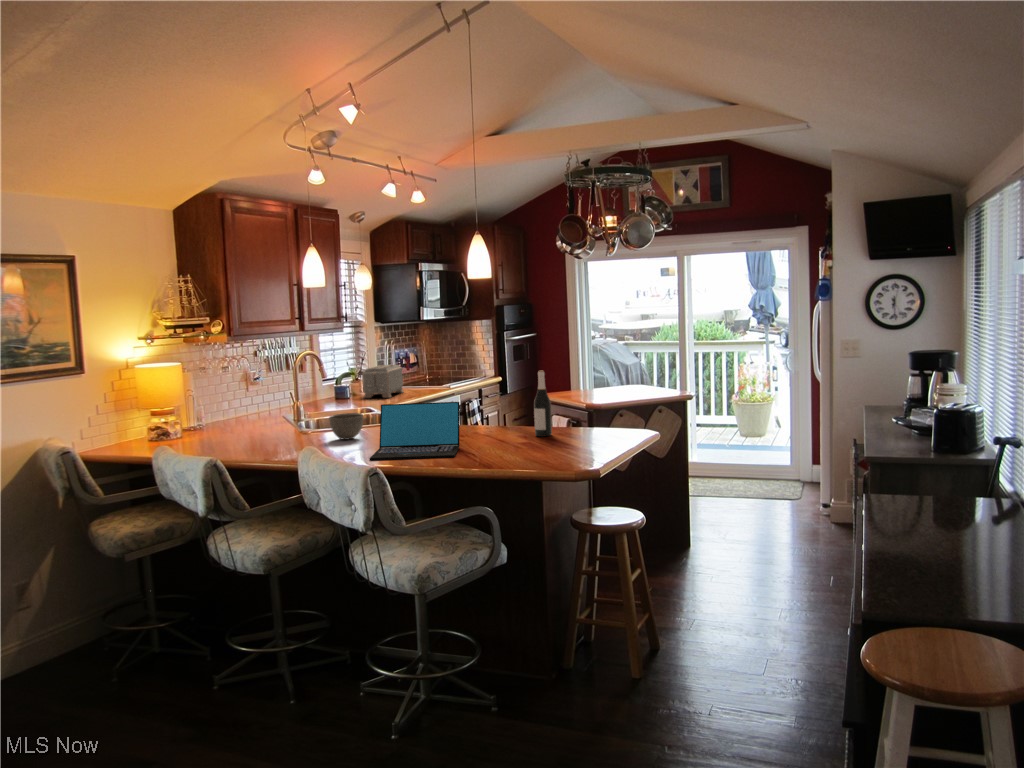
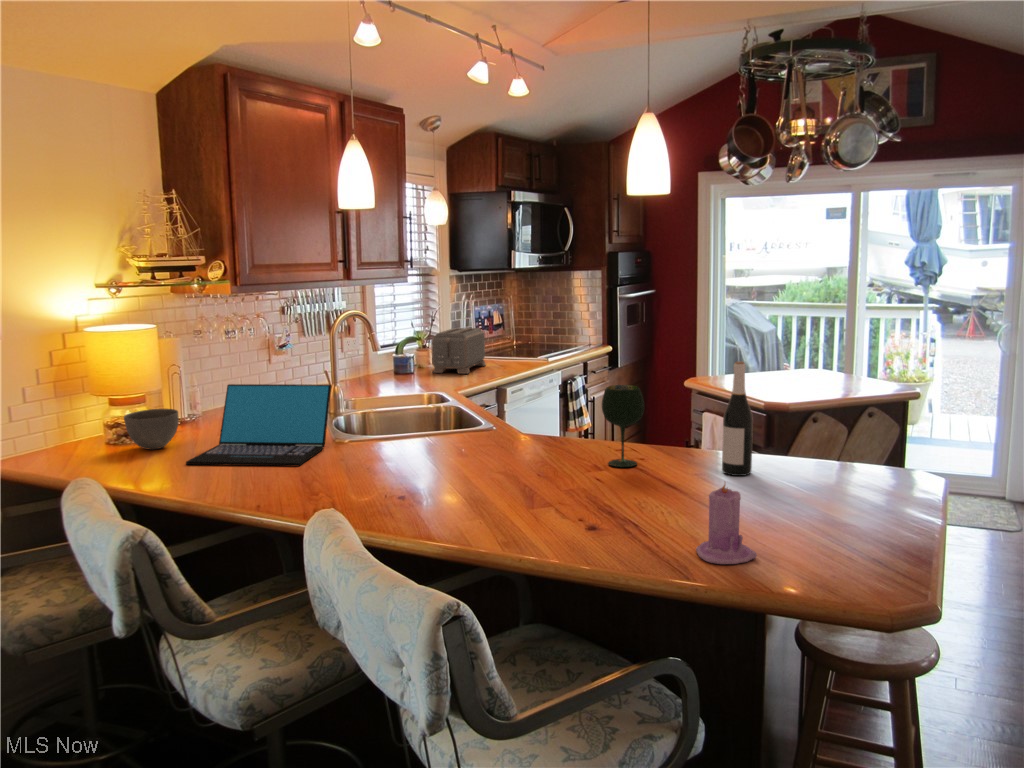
wine glass: none [465,388,490,436] -> present [602,385,644,467]
laptop: present [370,402,459,460] -> present [186,384,331,466]
bowl: present [329,413,363,440] -> present [124,409,179,450]
candle: none [501,424,530,465] -> present [696,485,757,564]

